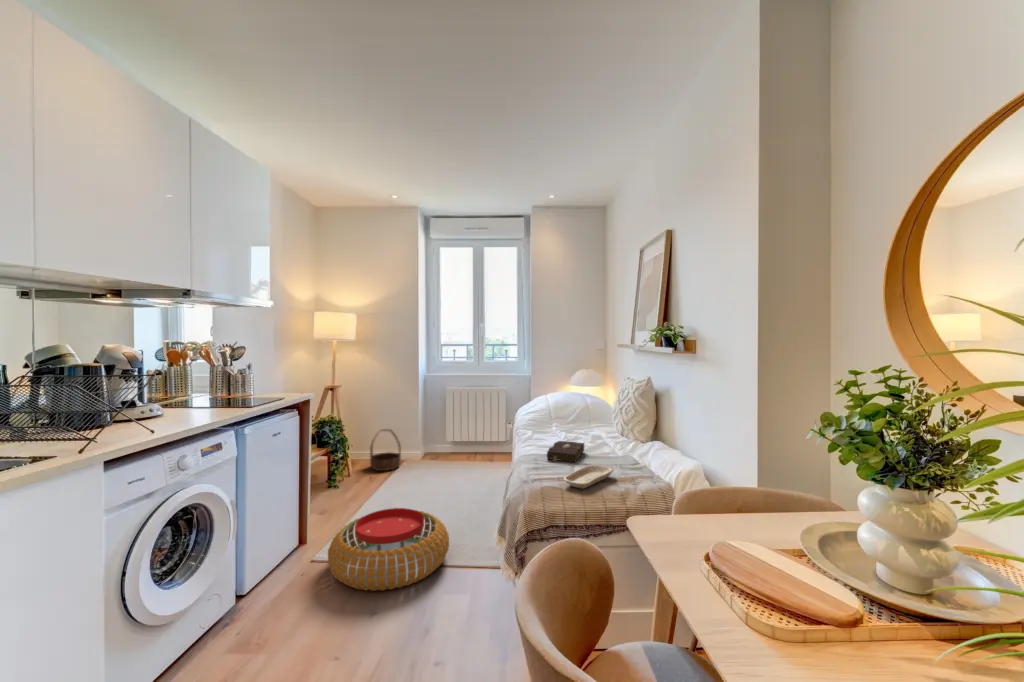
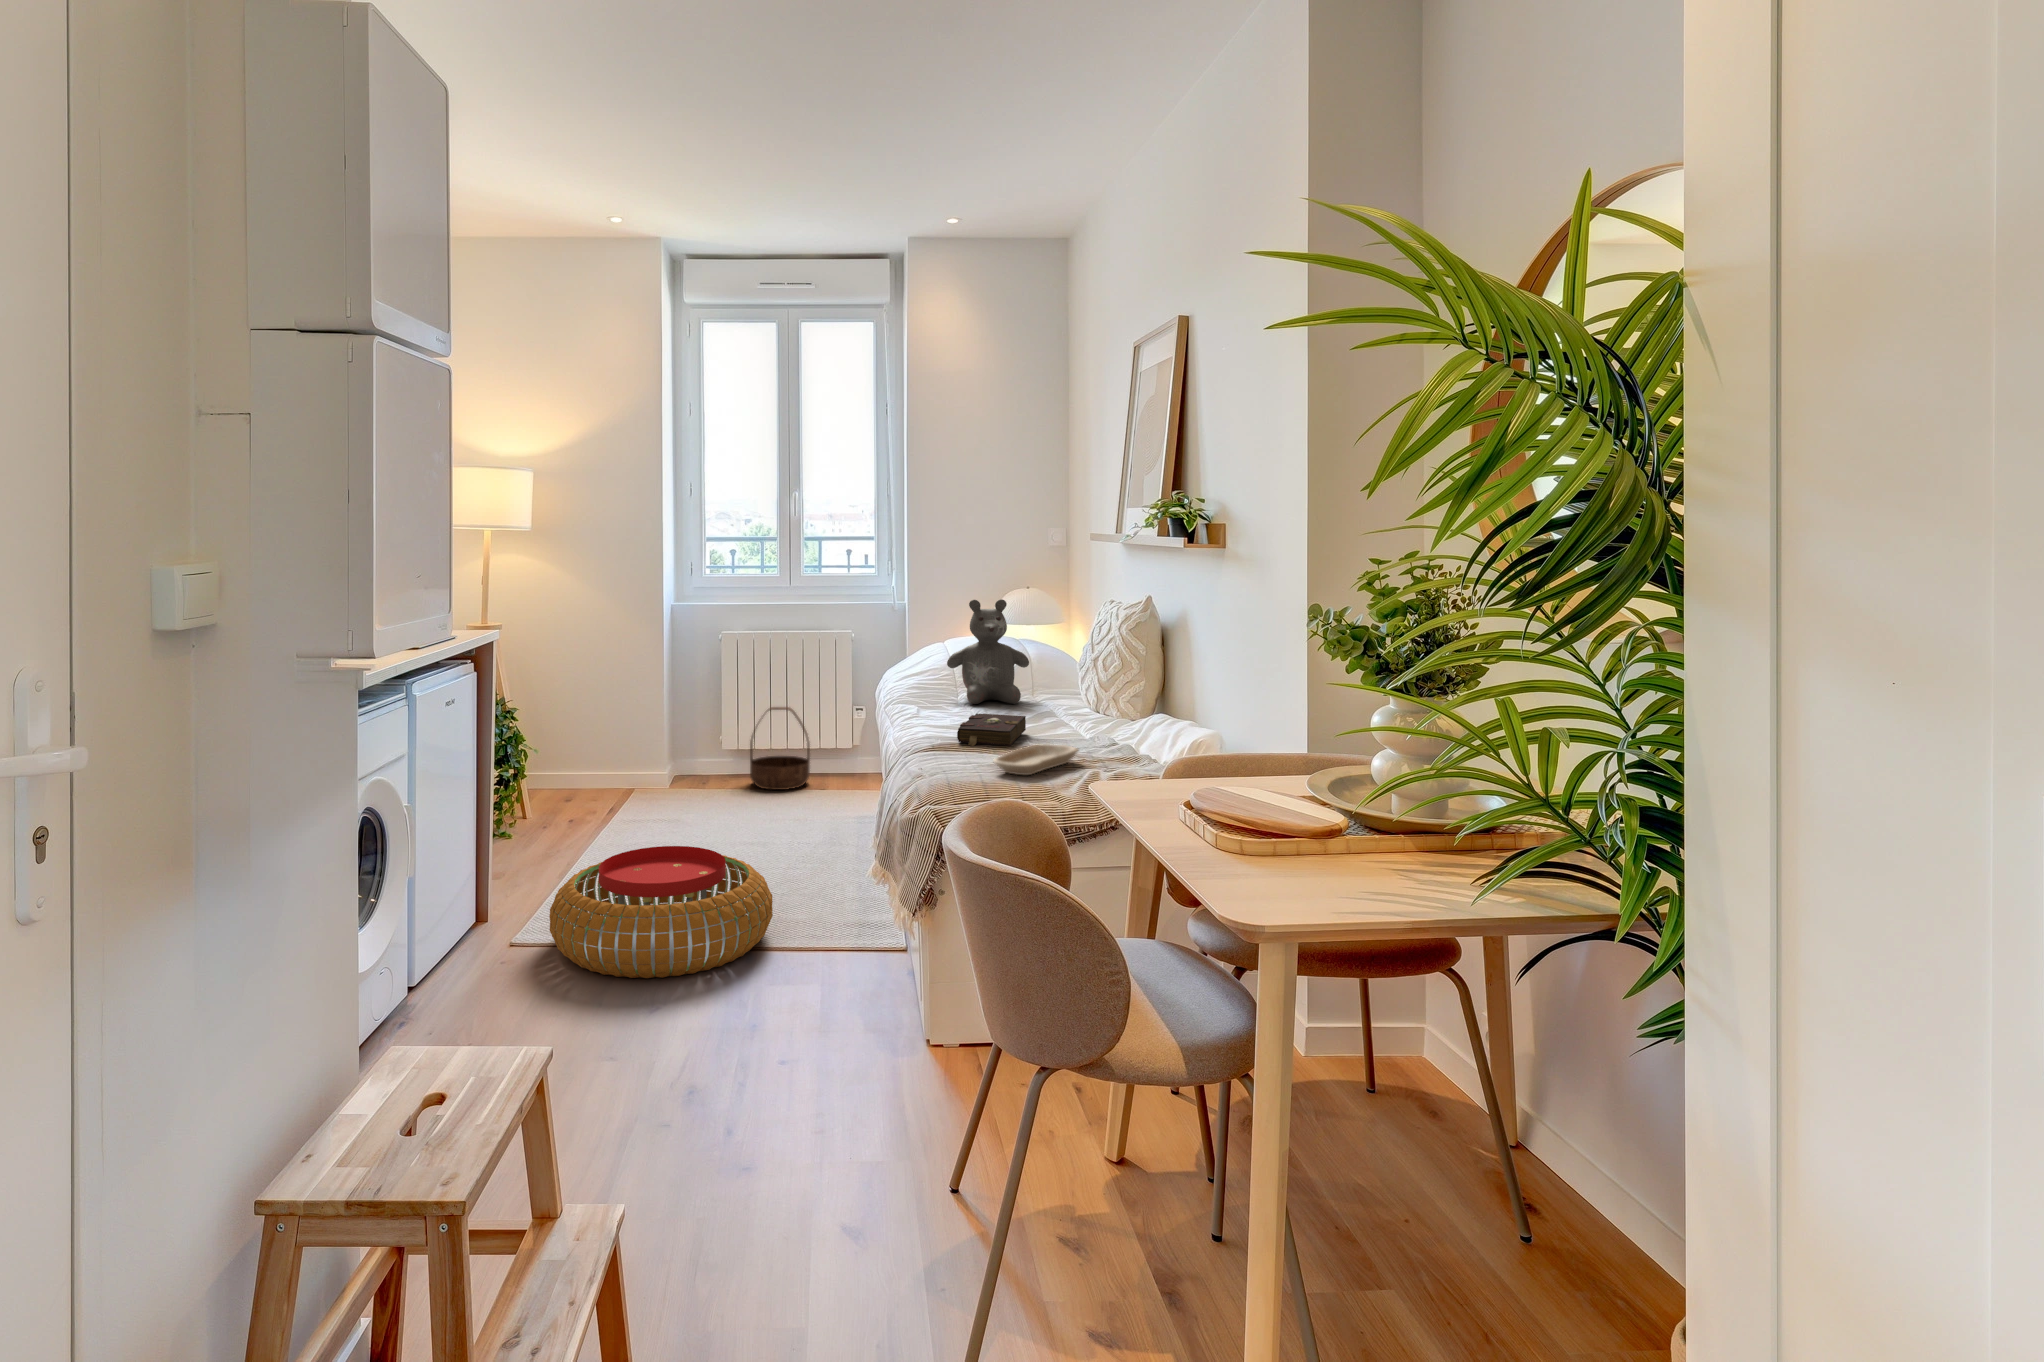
teddy bear: none [546,377,588,430] -> present [947,599,1029,704]
basket: present [370,429,401,471] -> present [750,707,810,790]

